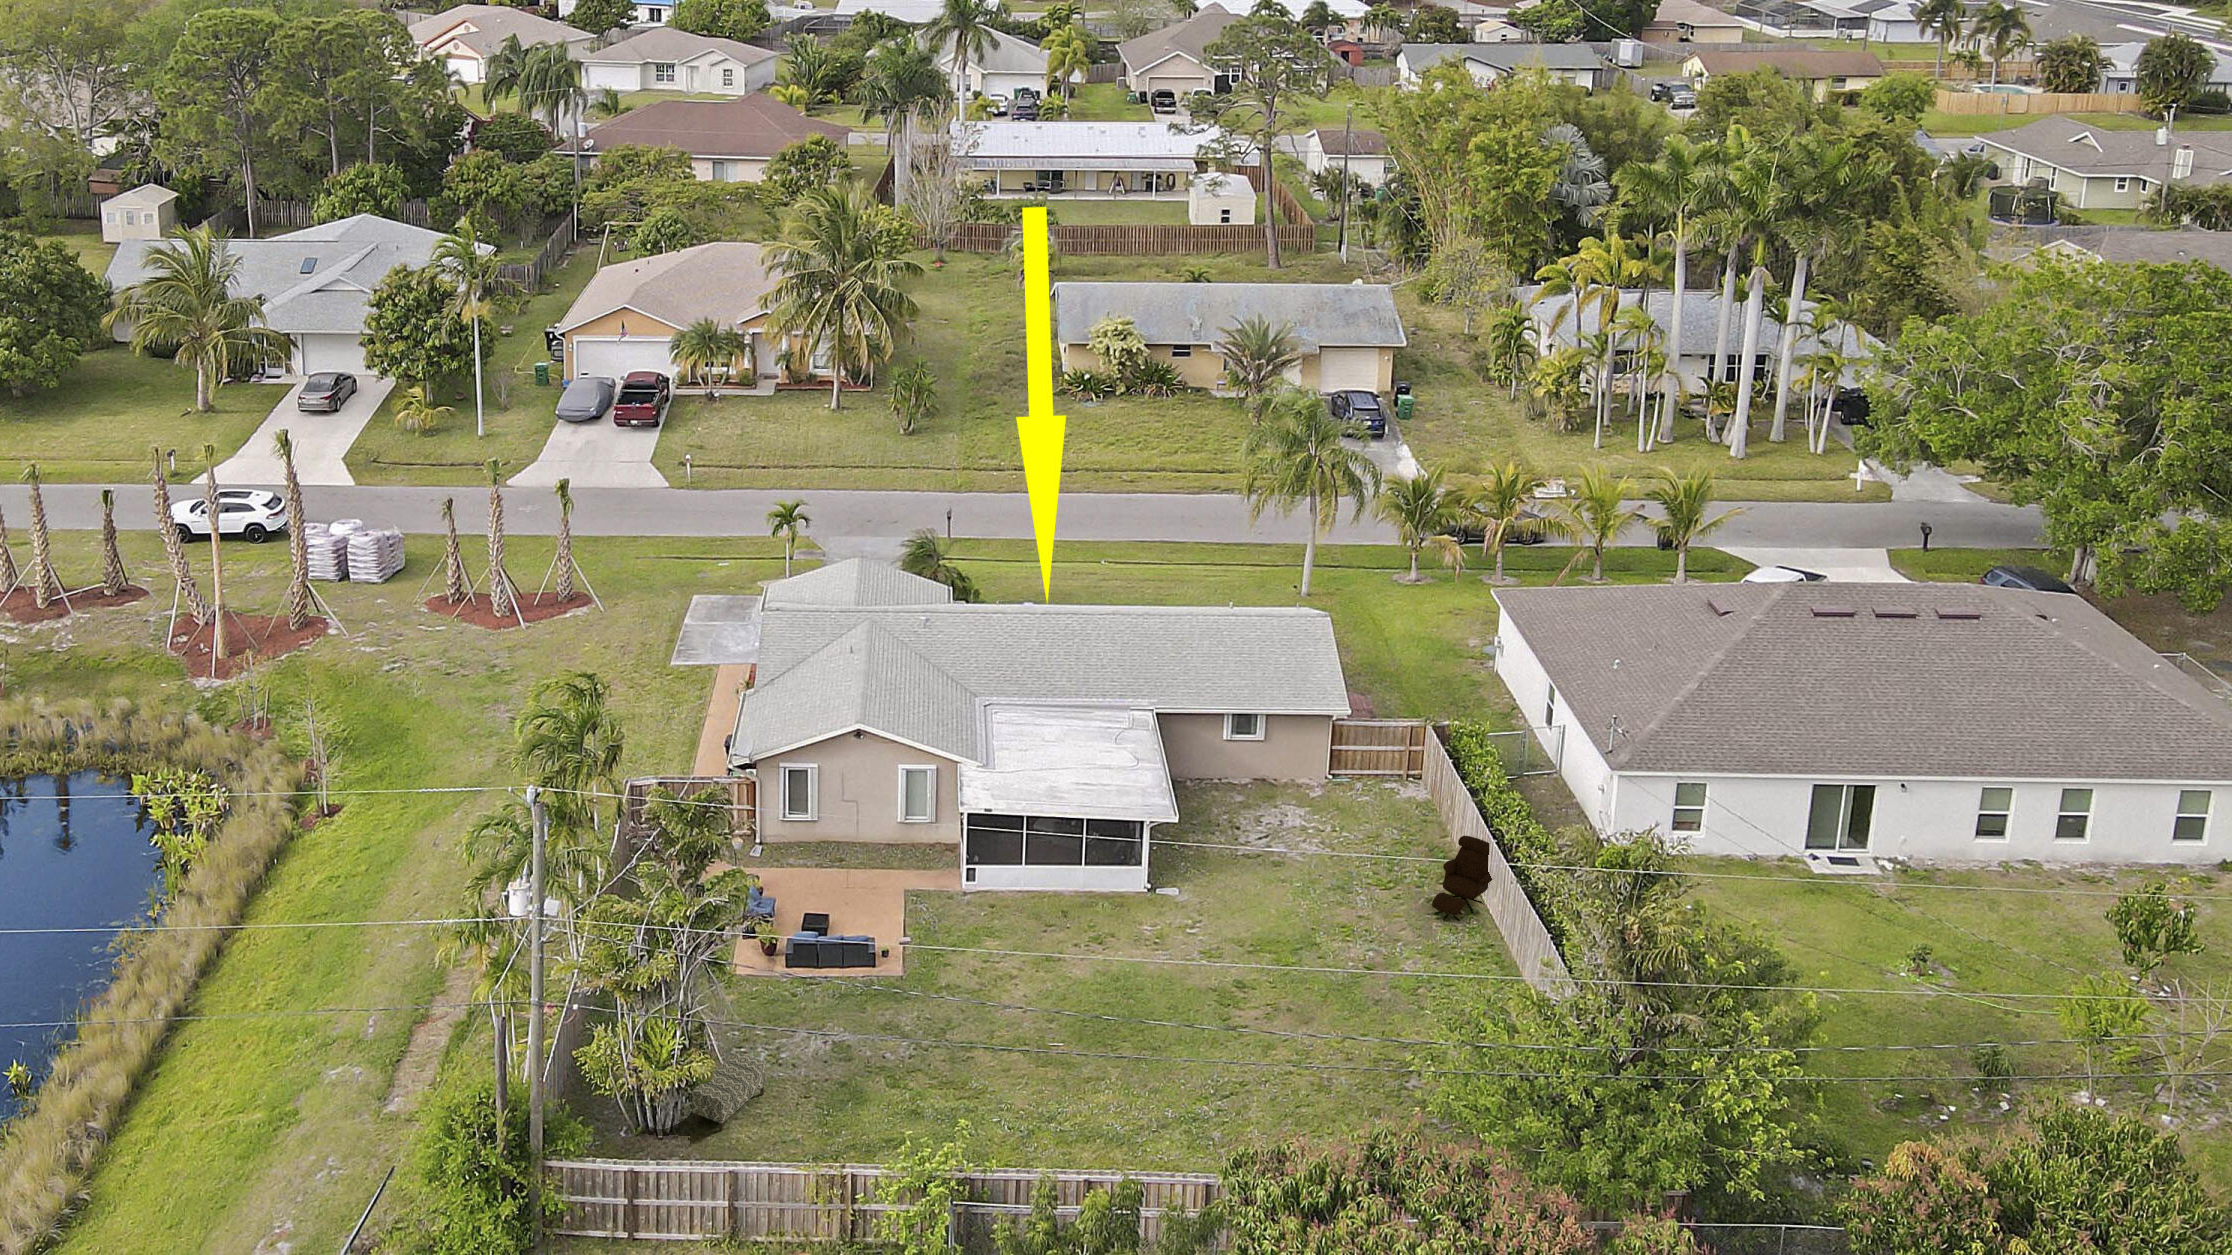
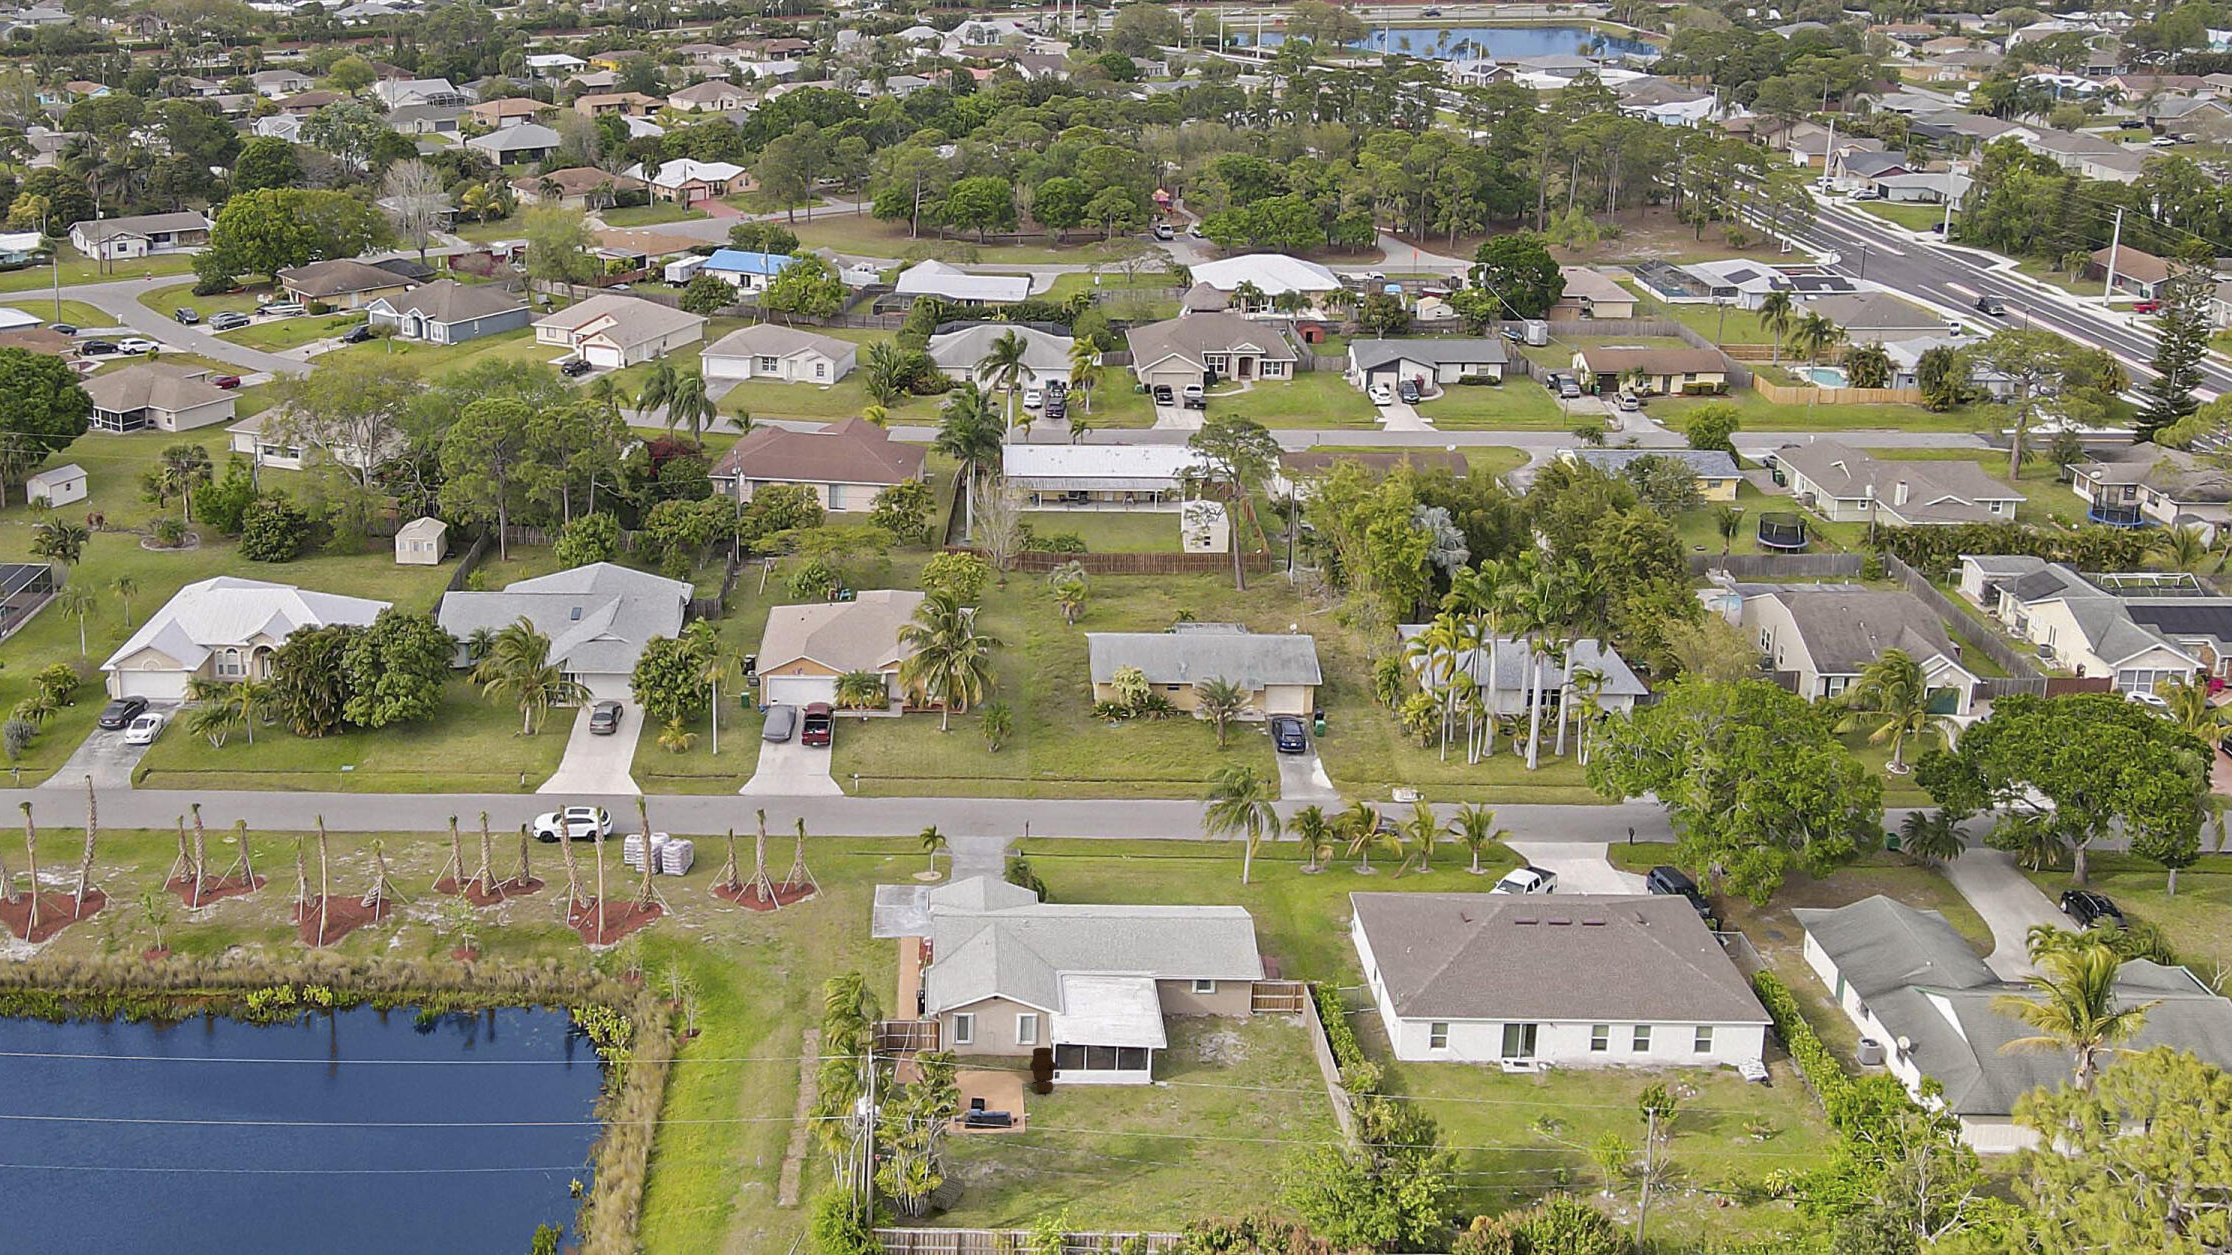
lounge chair: present [1432,836,1493,921] -> present [1030,1047,1056,1096]

